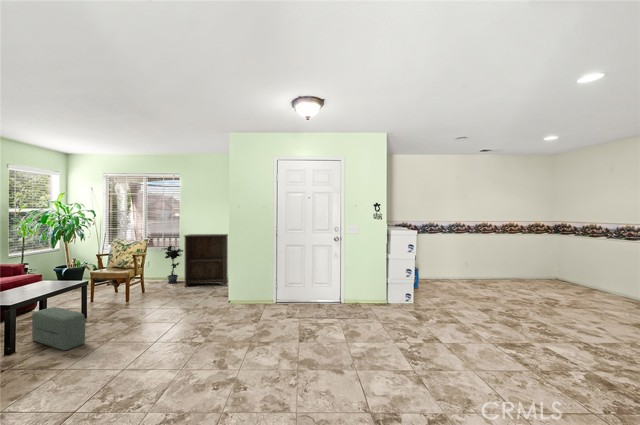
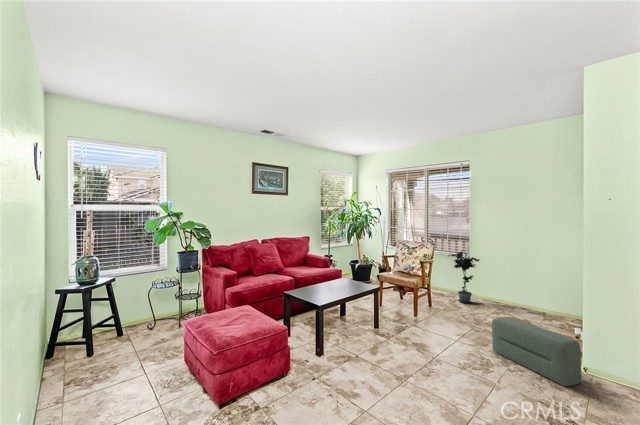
bookshelf: present [184,234,228,287] -> none [482,238,561,328]
pouf: present [32,307,85,350] -> present [492,317,581,386]

